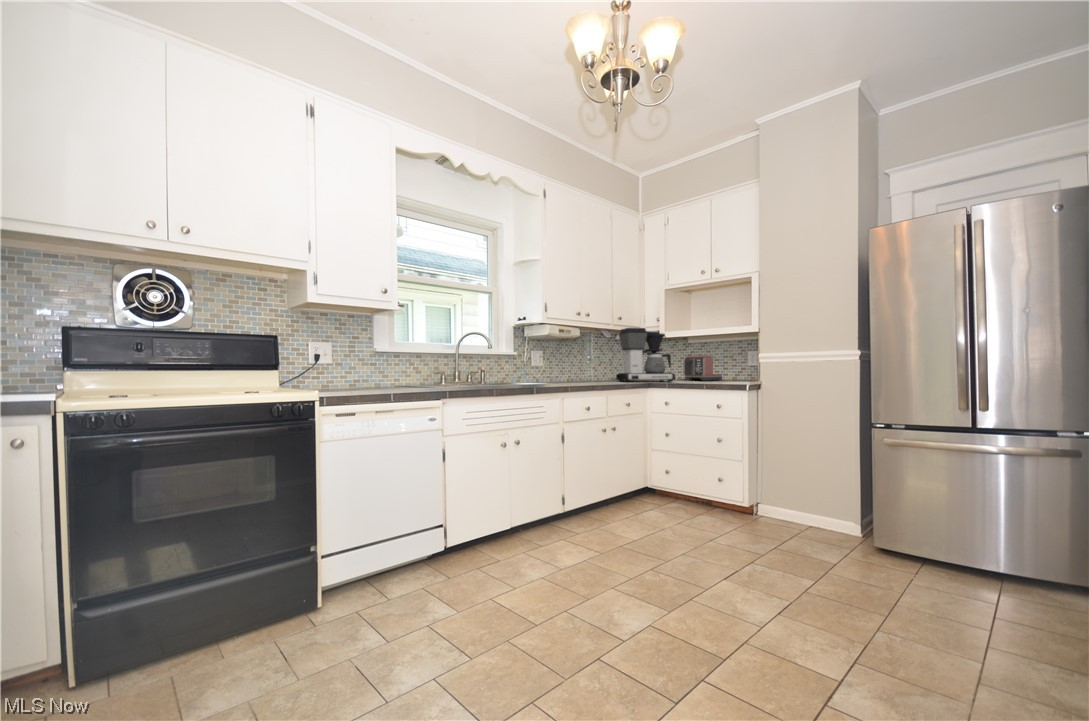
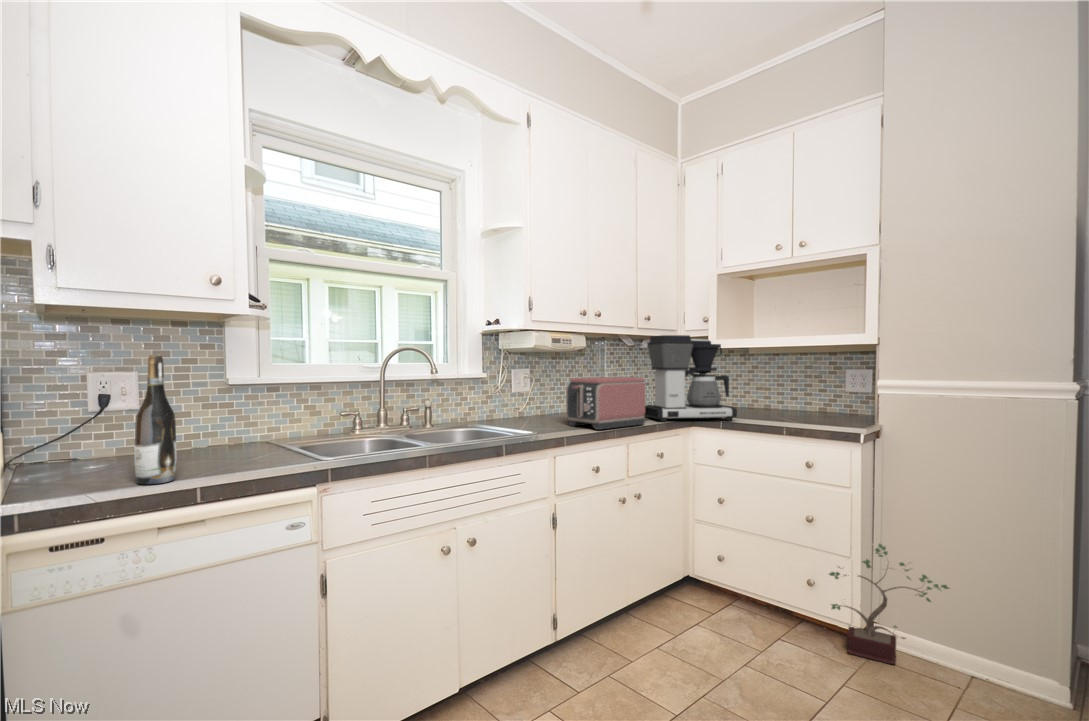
wine bottle: none [357,327,376,392] -> present [134,355,177,484]
toaster: present [683,355,722,381] -> present [566,377,645,430]
potted plant: none [729,451,798,522] -> present [829,543,949,664]

